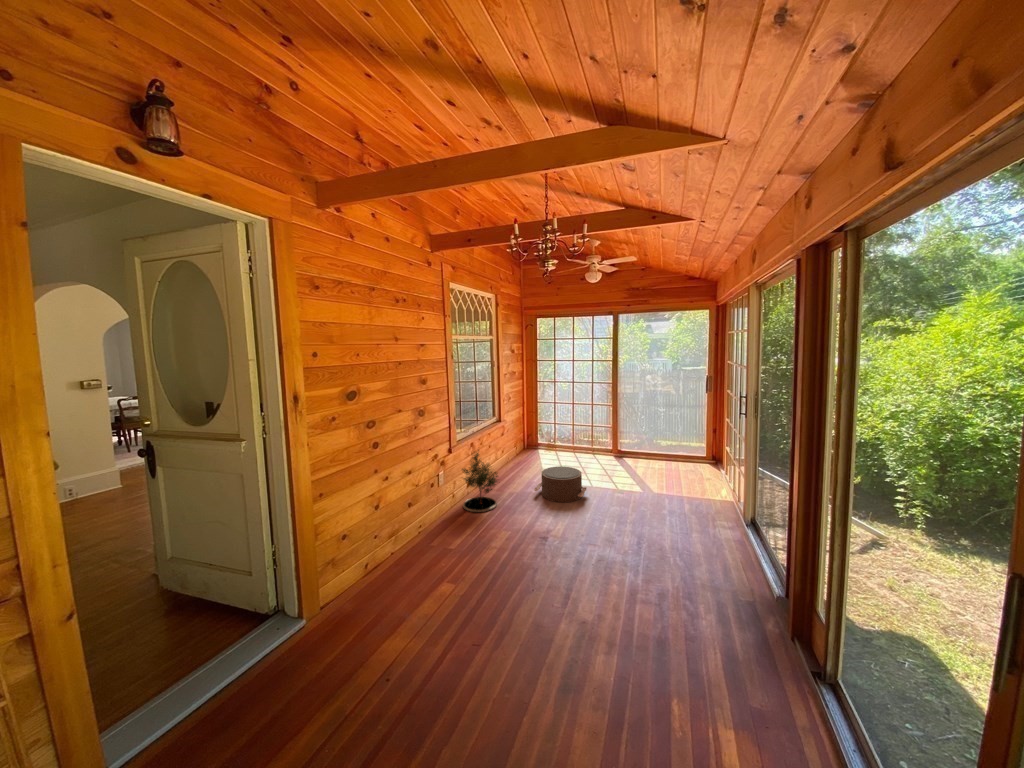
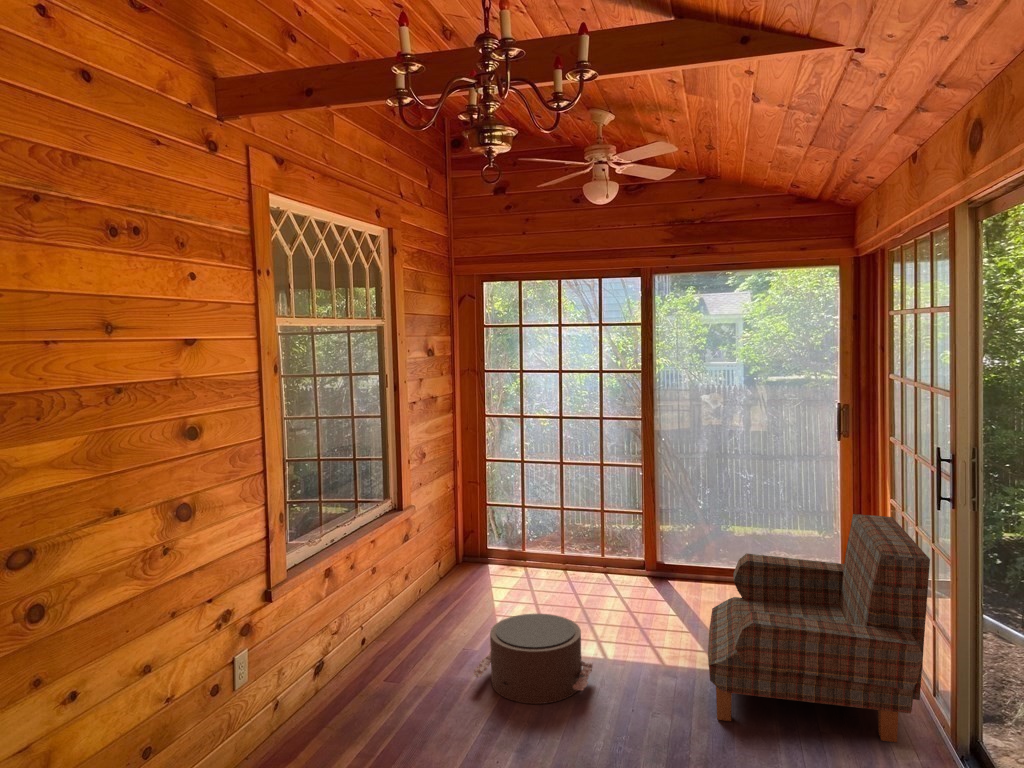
armchair: none [638,424,737,521] -> present [708,514,930,742]
potted tree: present [462,450,498,512] -> none [293,583,394,743]

